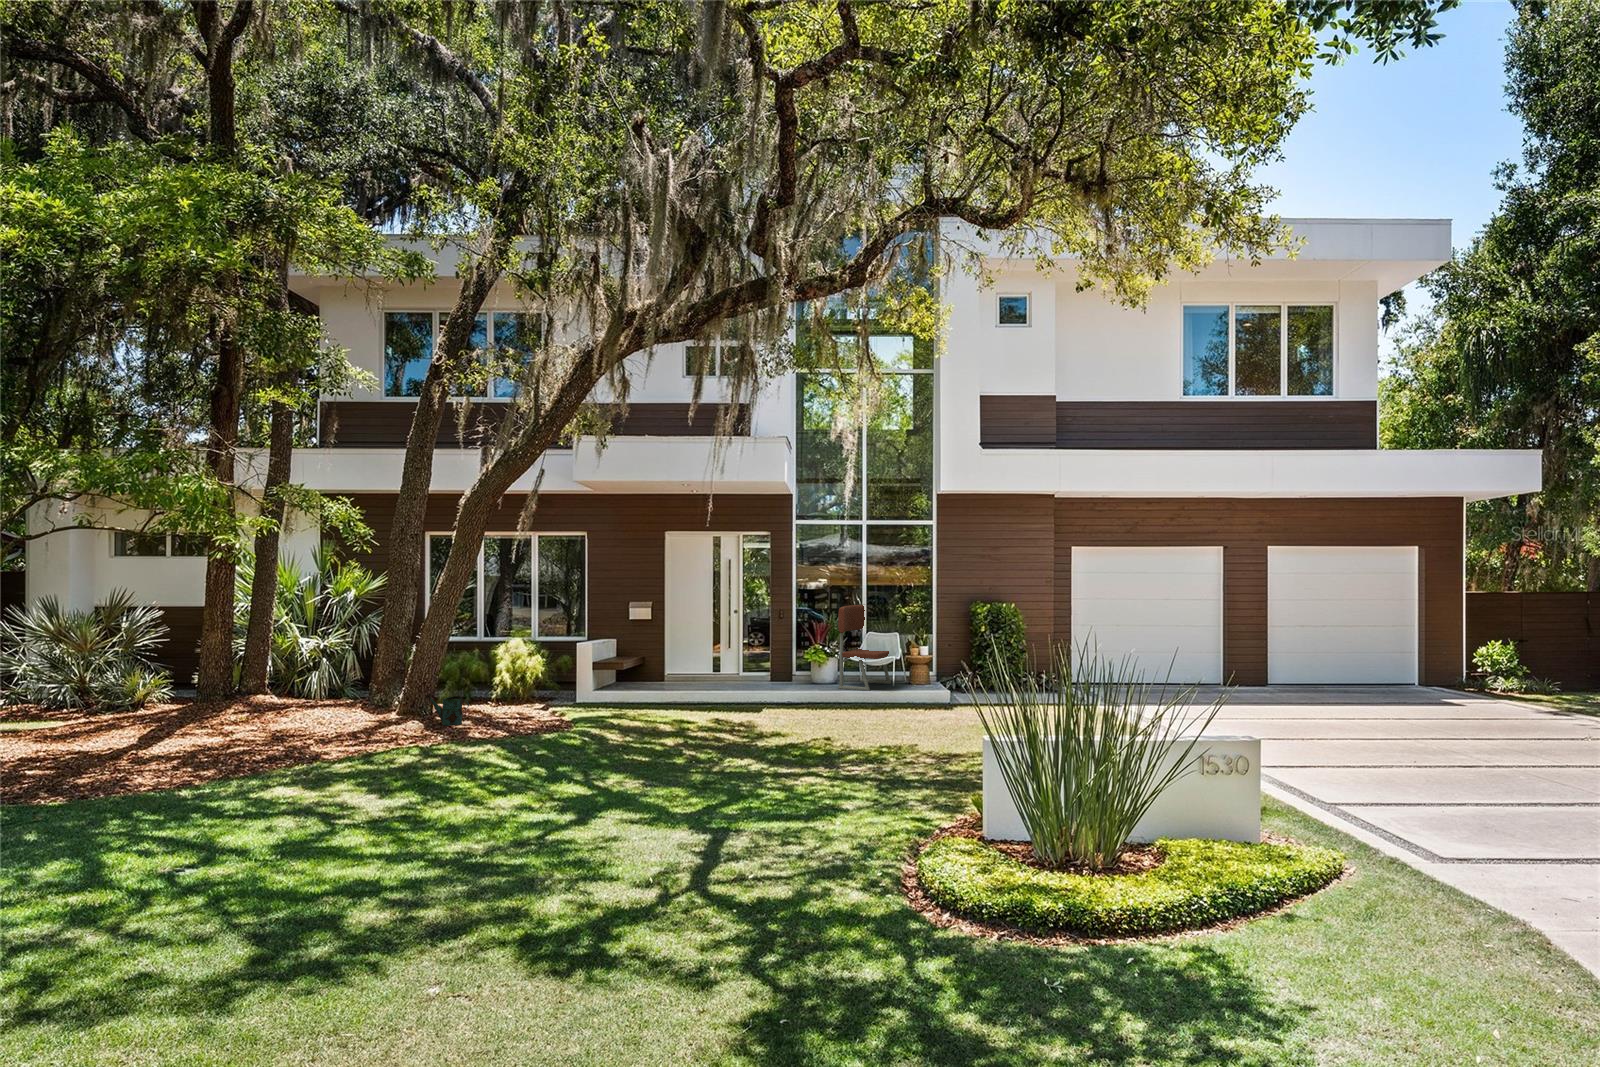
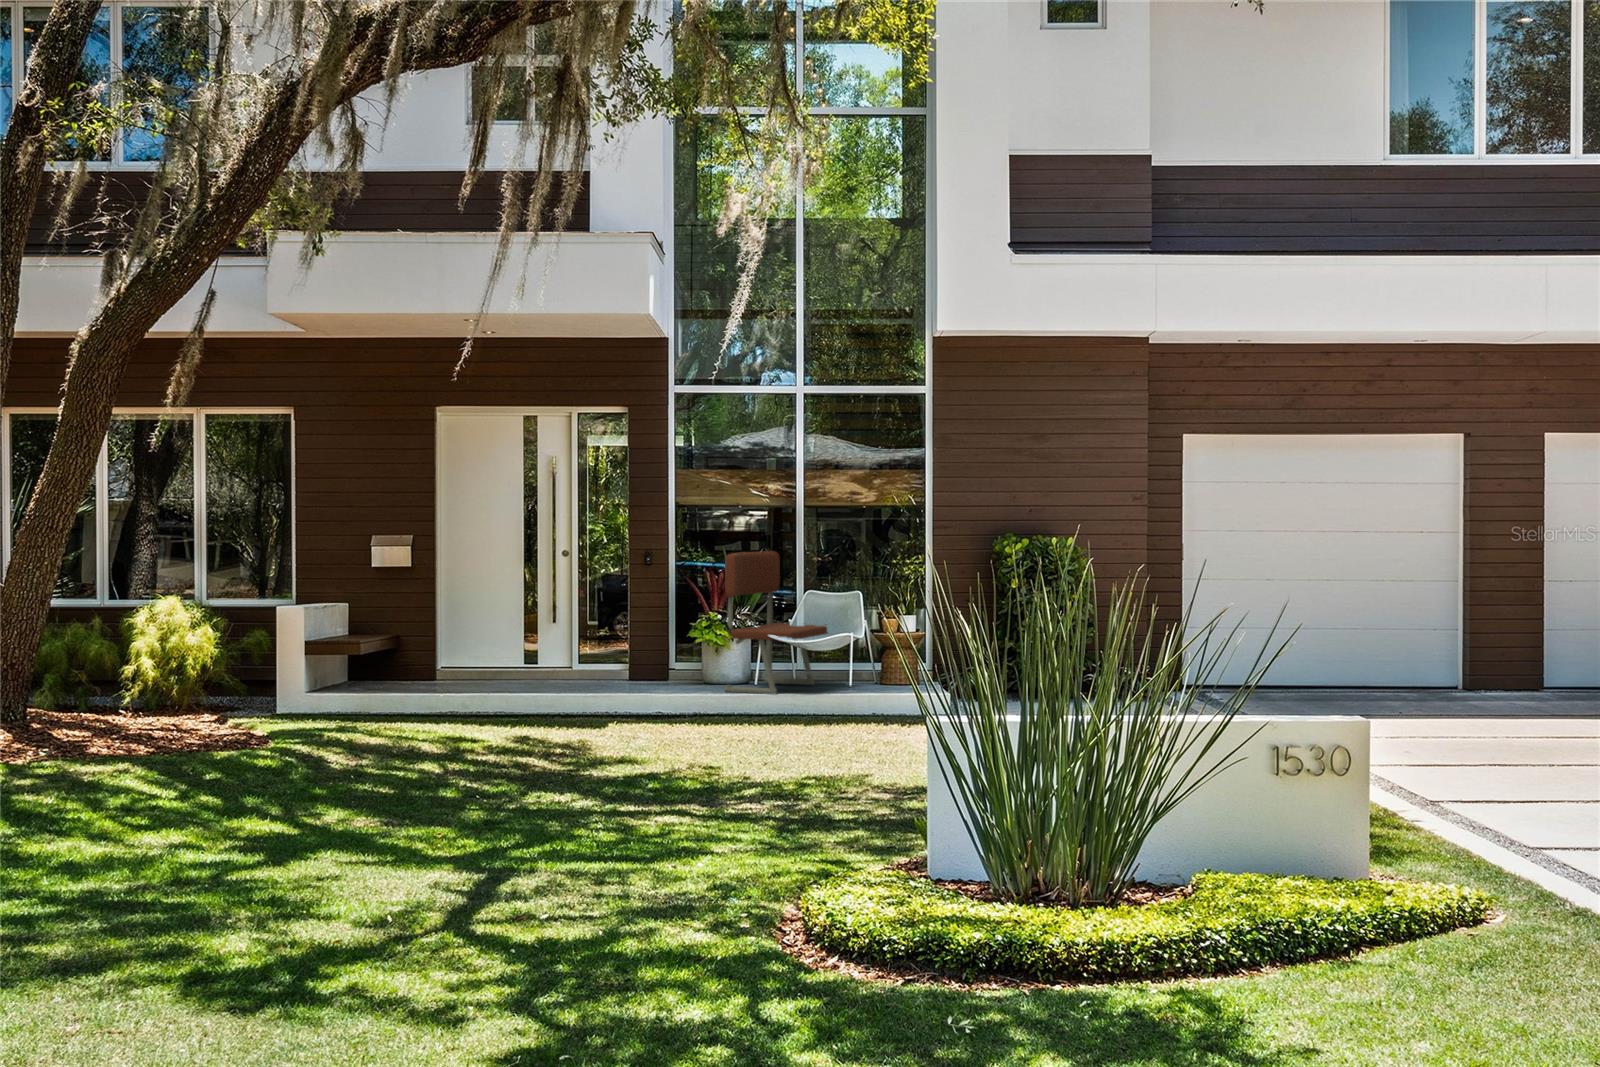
watering can: present [425,694,469,726] -> none [13,685,89,739]

